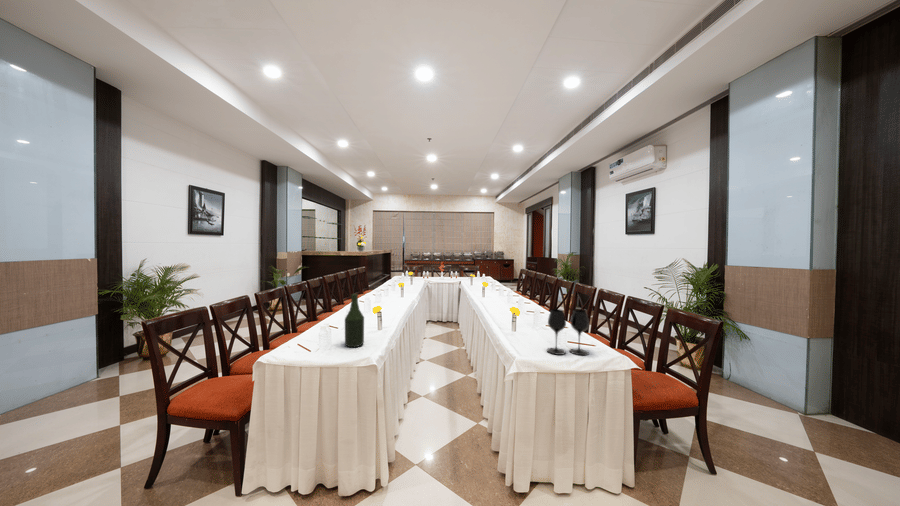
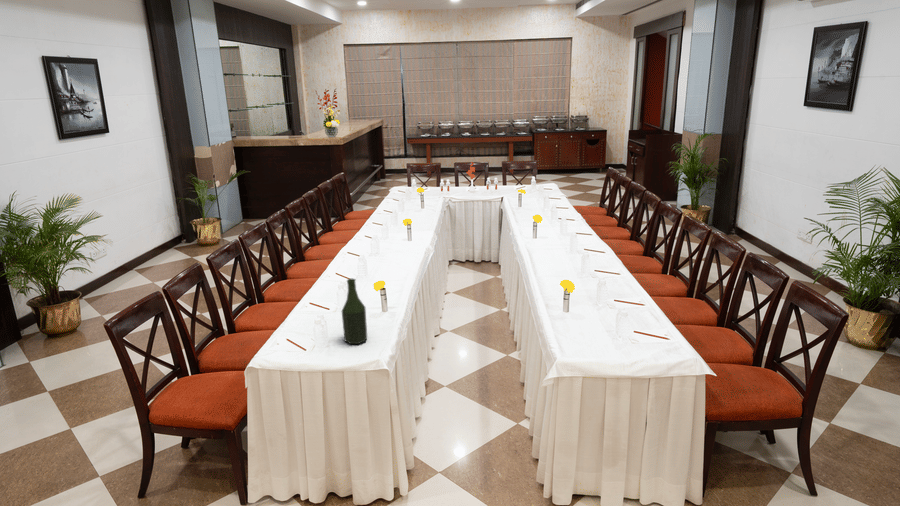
wine glass: present [547,309,589,355] -> none [603,297,660,355]

